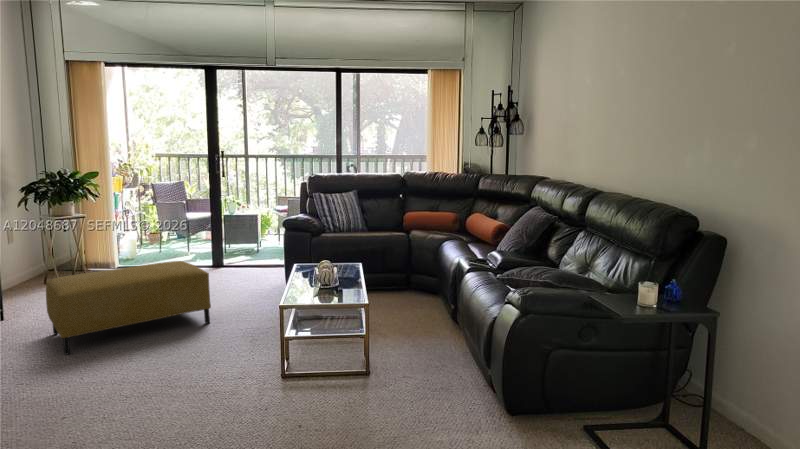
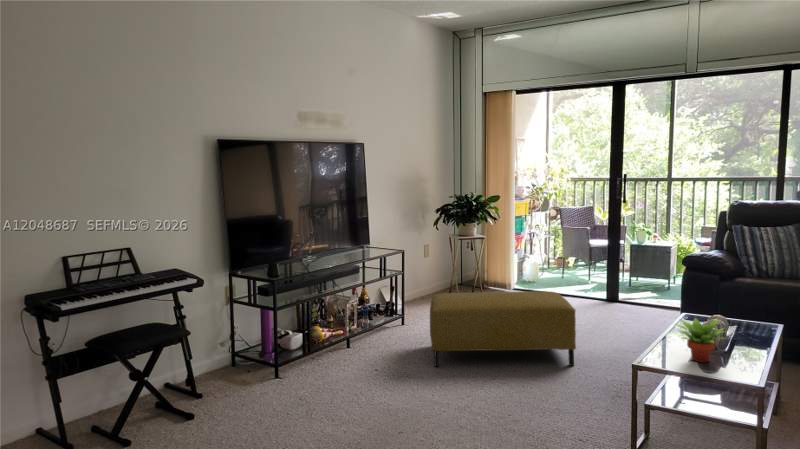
succulent plant: none [308,259,343,295] -> present [677,318,723,362]

